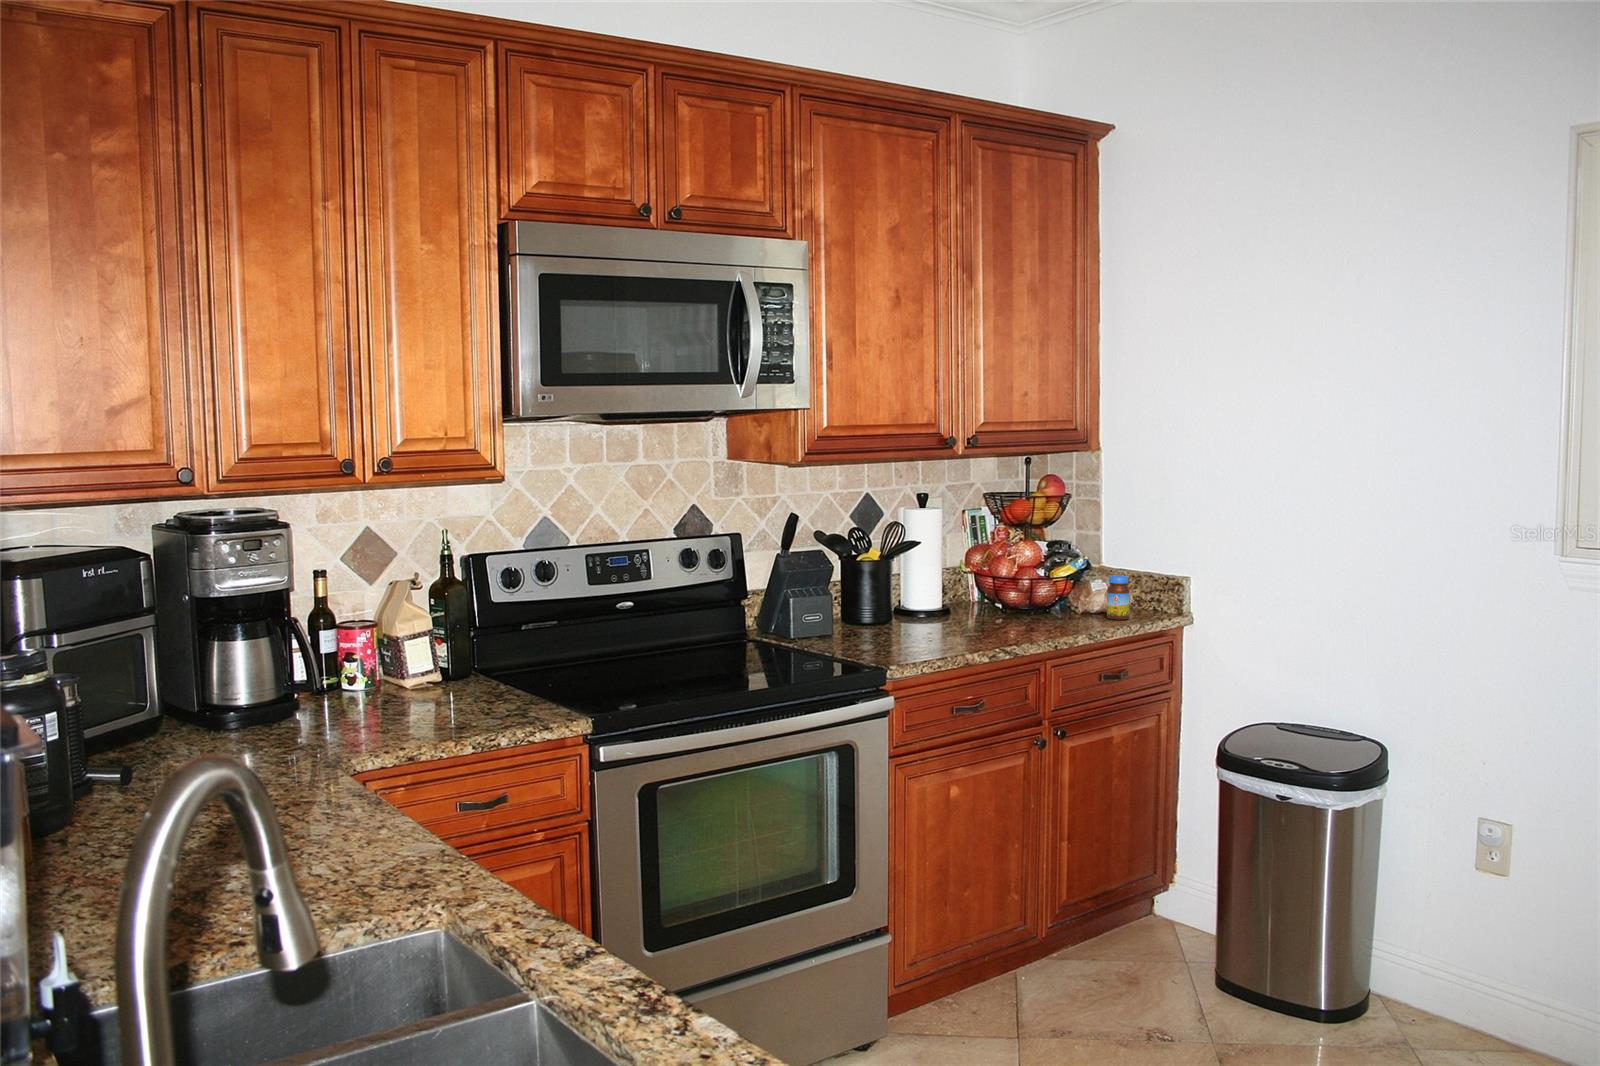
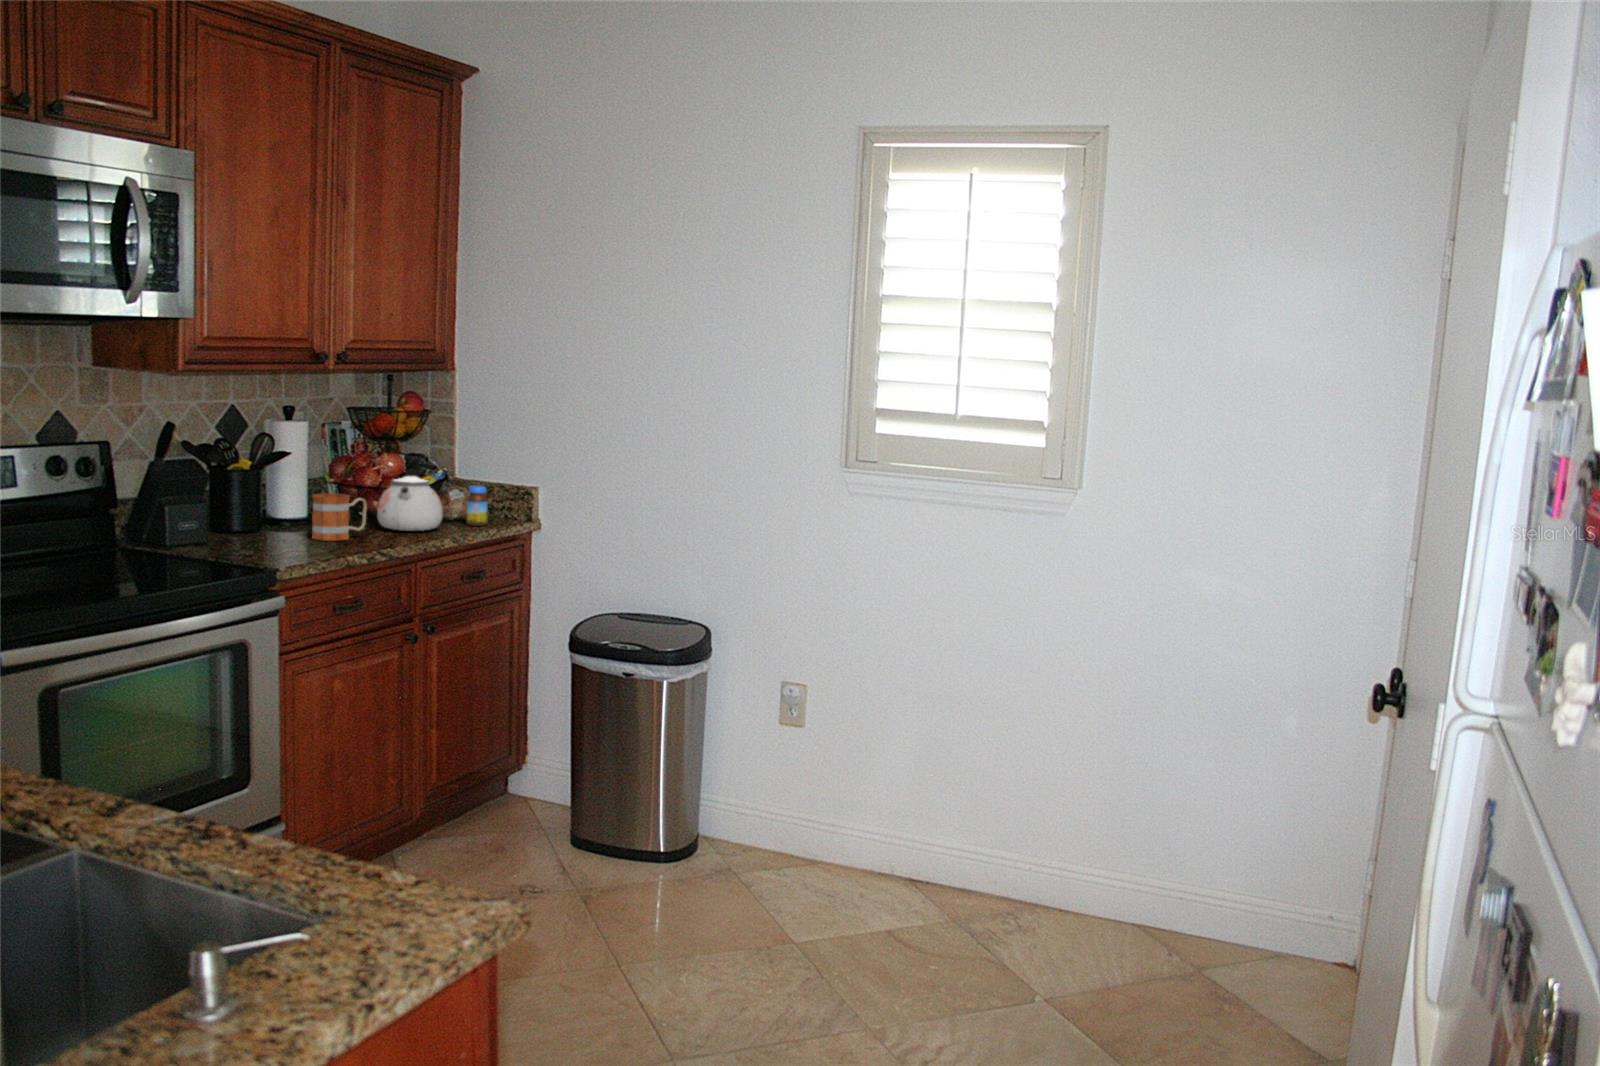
kettle: none [1009,544,1078,625] -> present [377,456,443,531]
mug: none [936,585,994,636] -> present [312,493,367,541]

